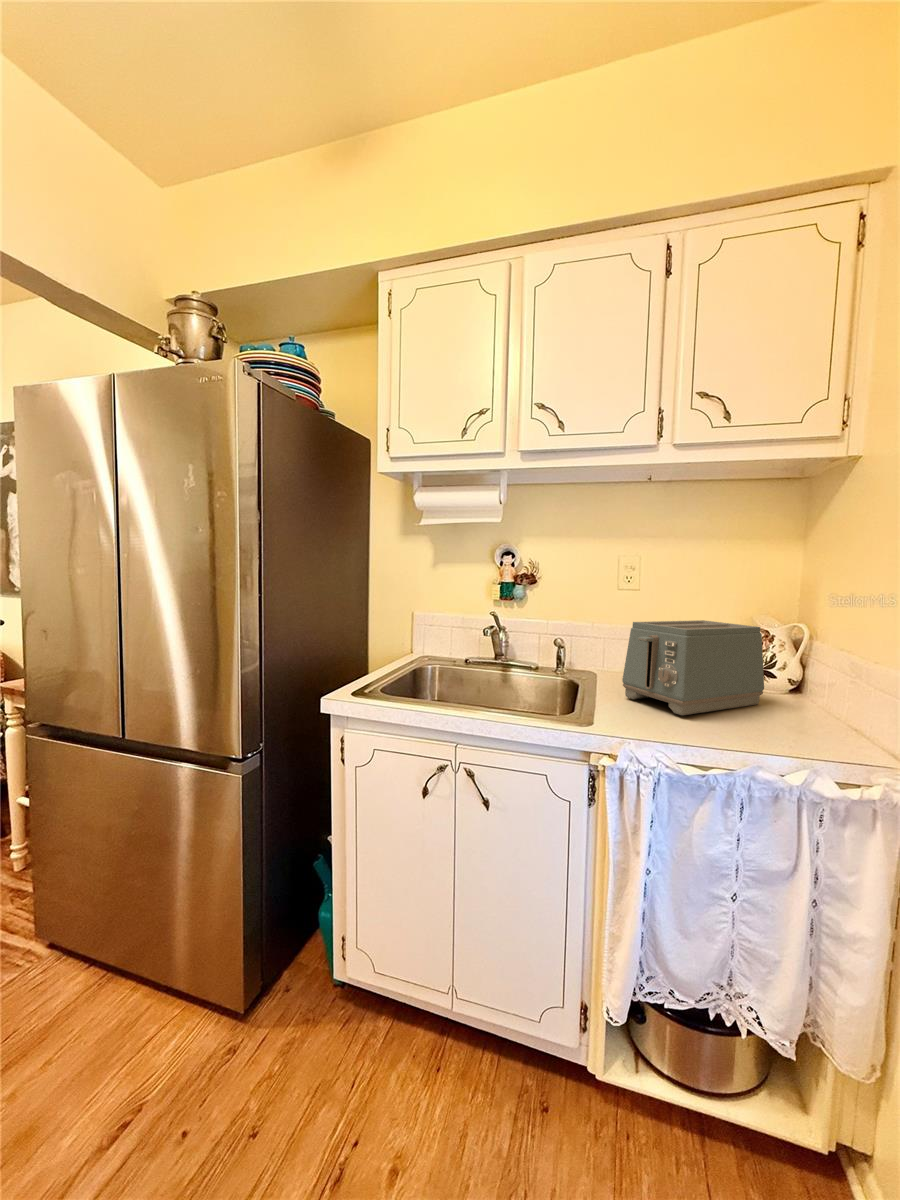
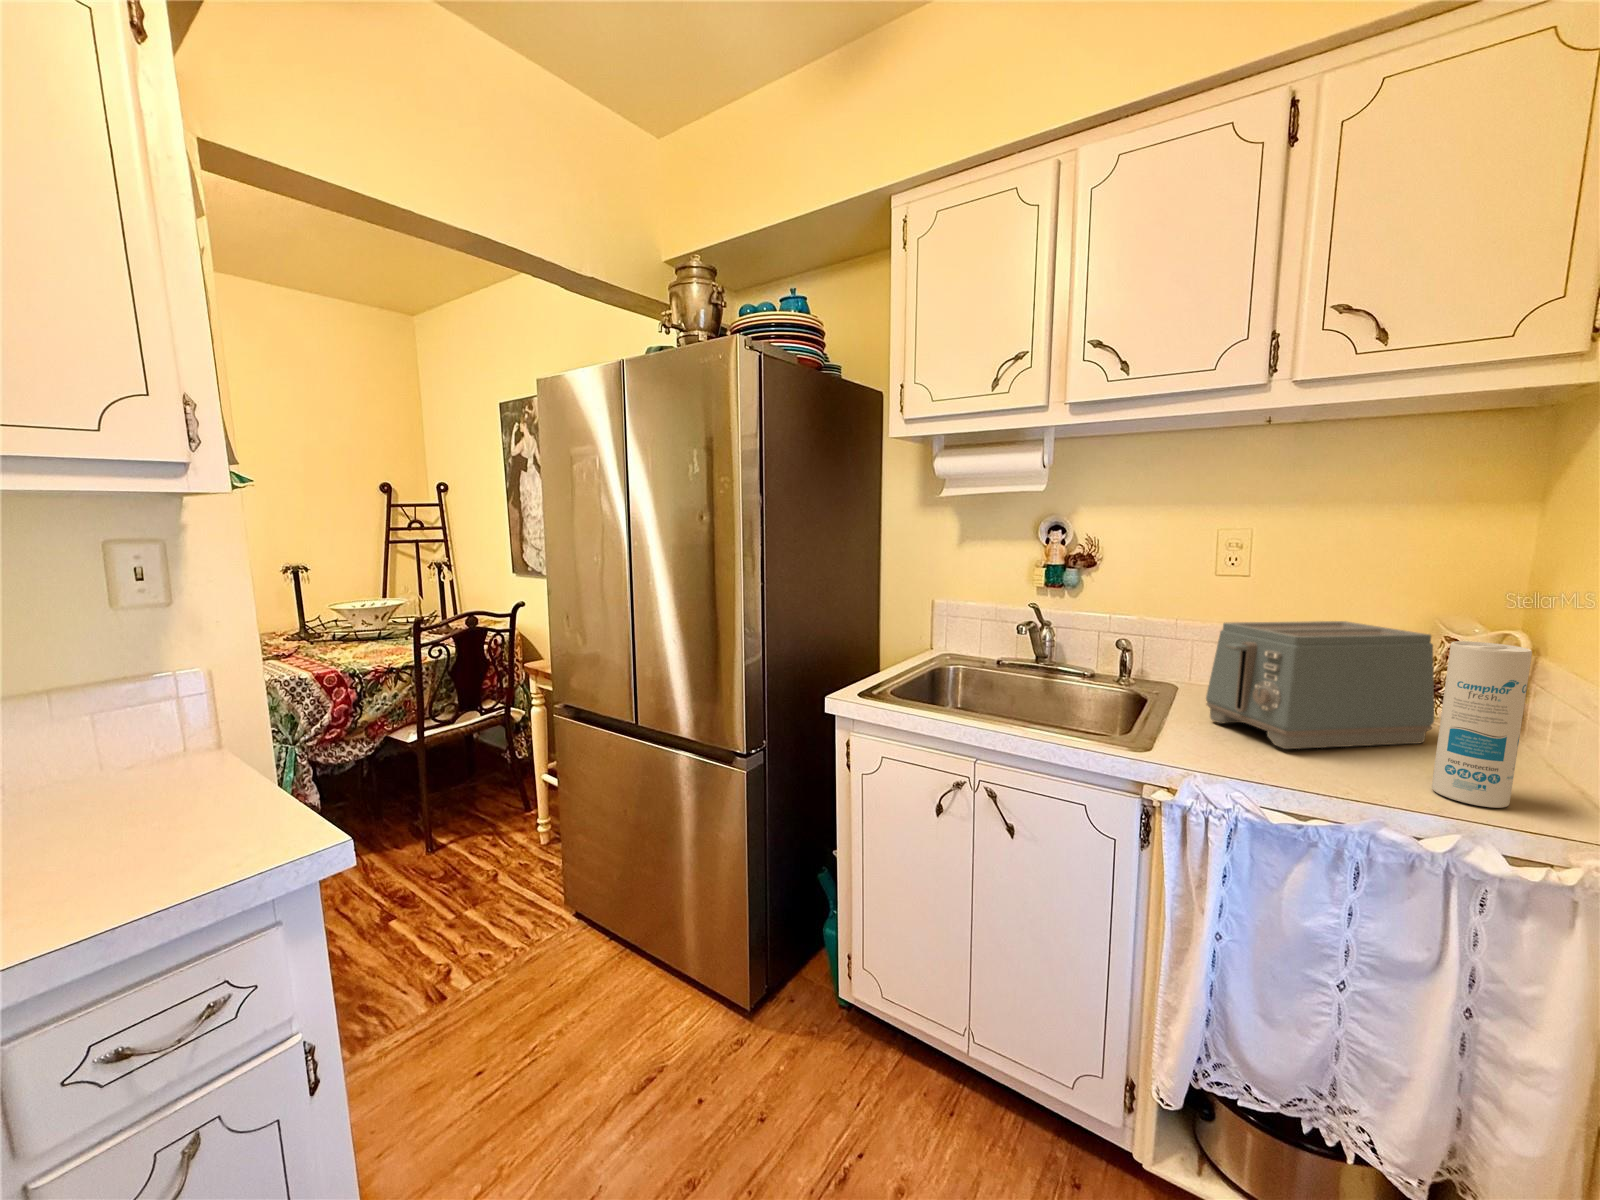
canister: none [780,628,837,747] -> present [1432,641,1532,808]

